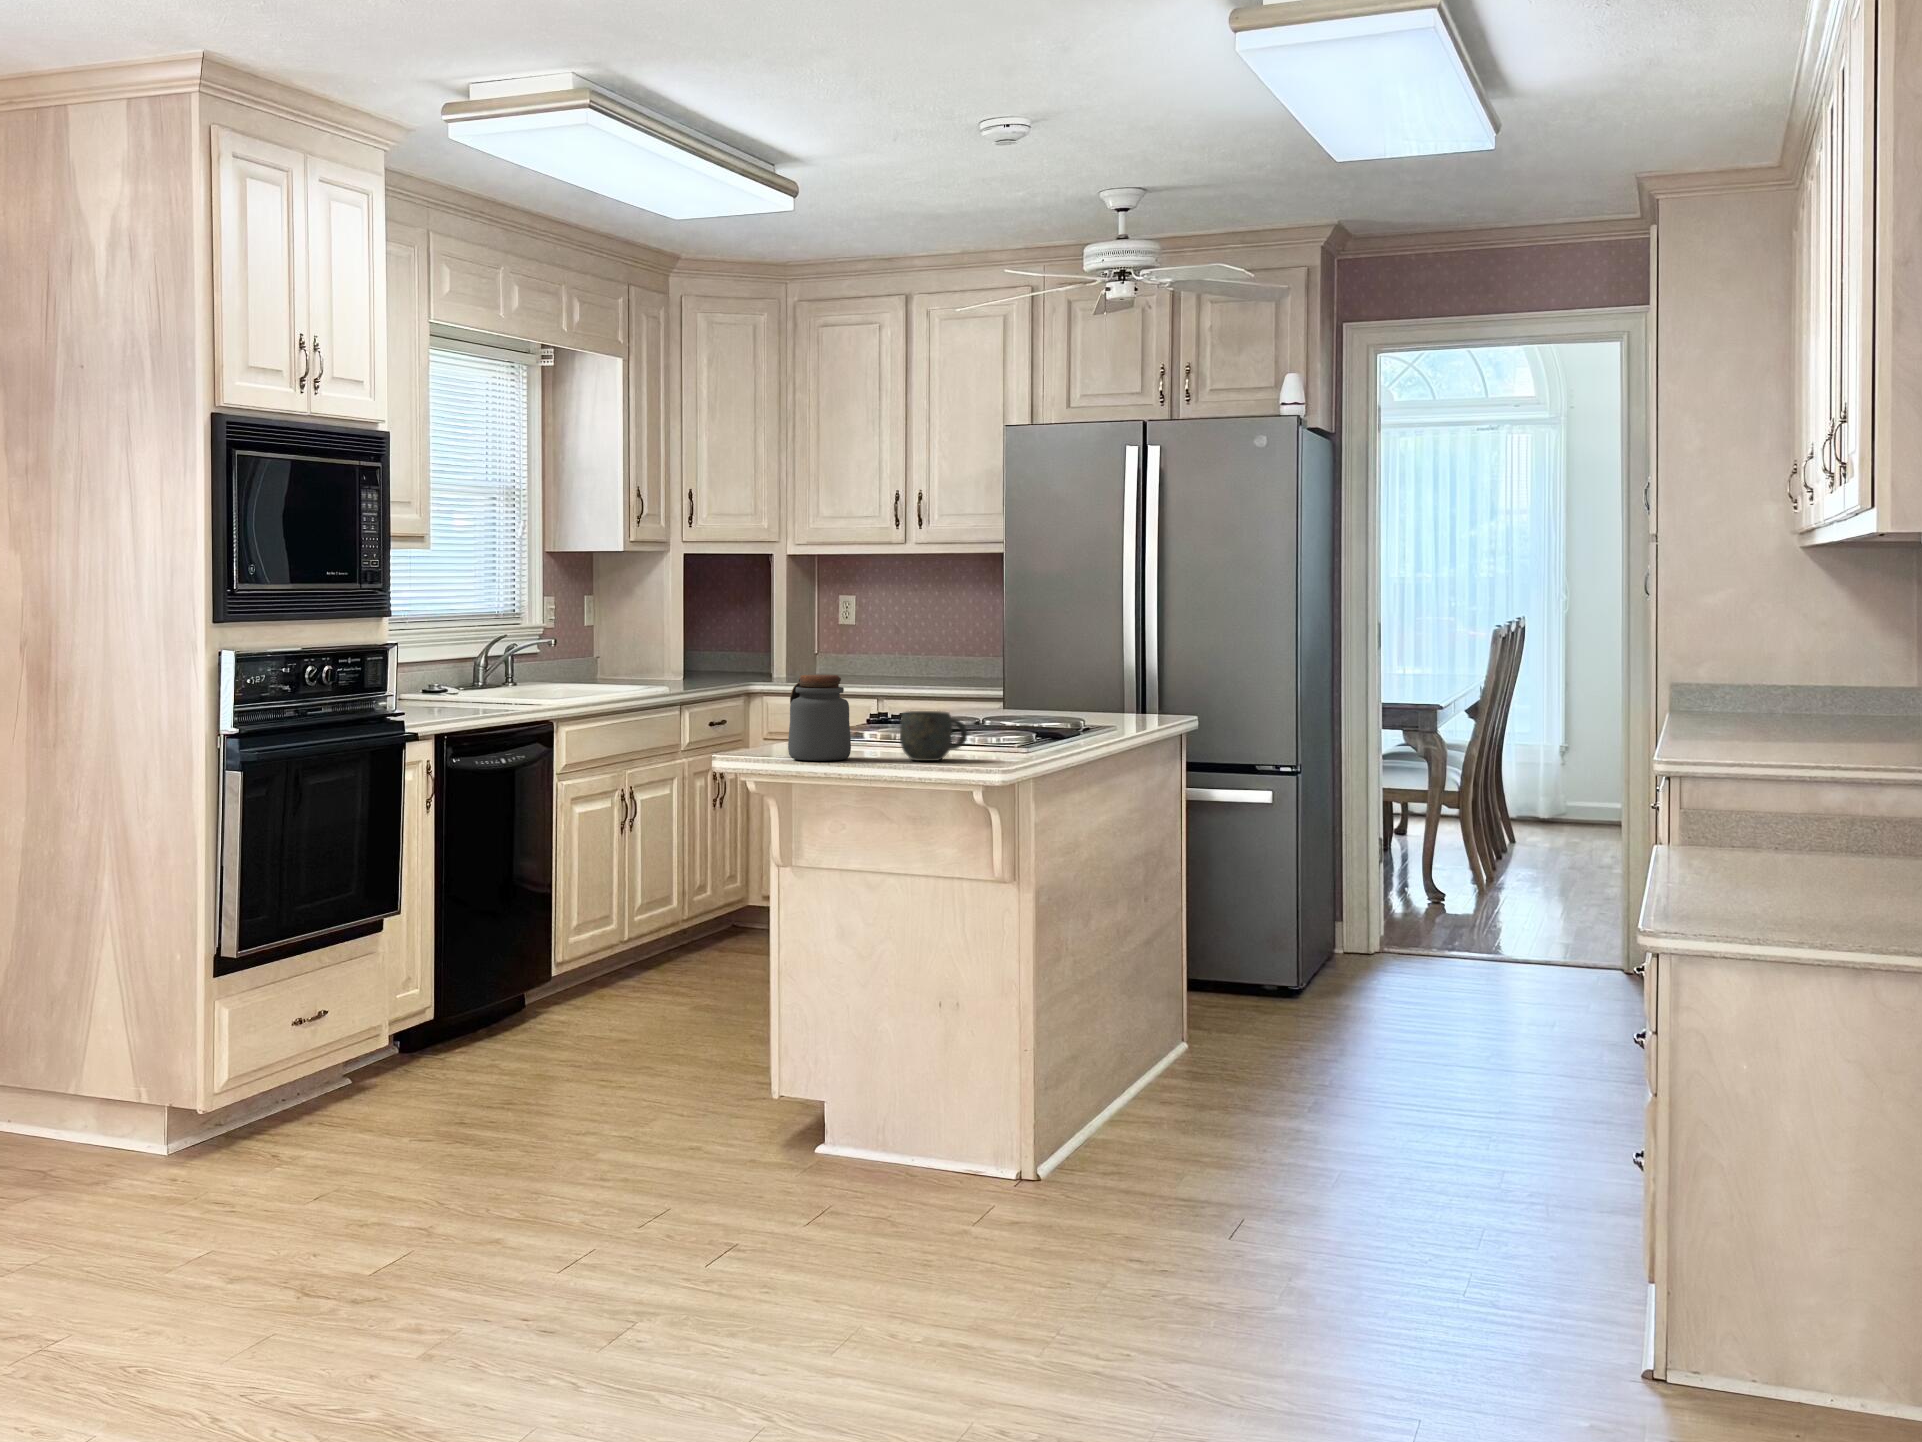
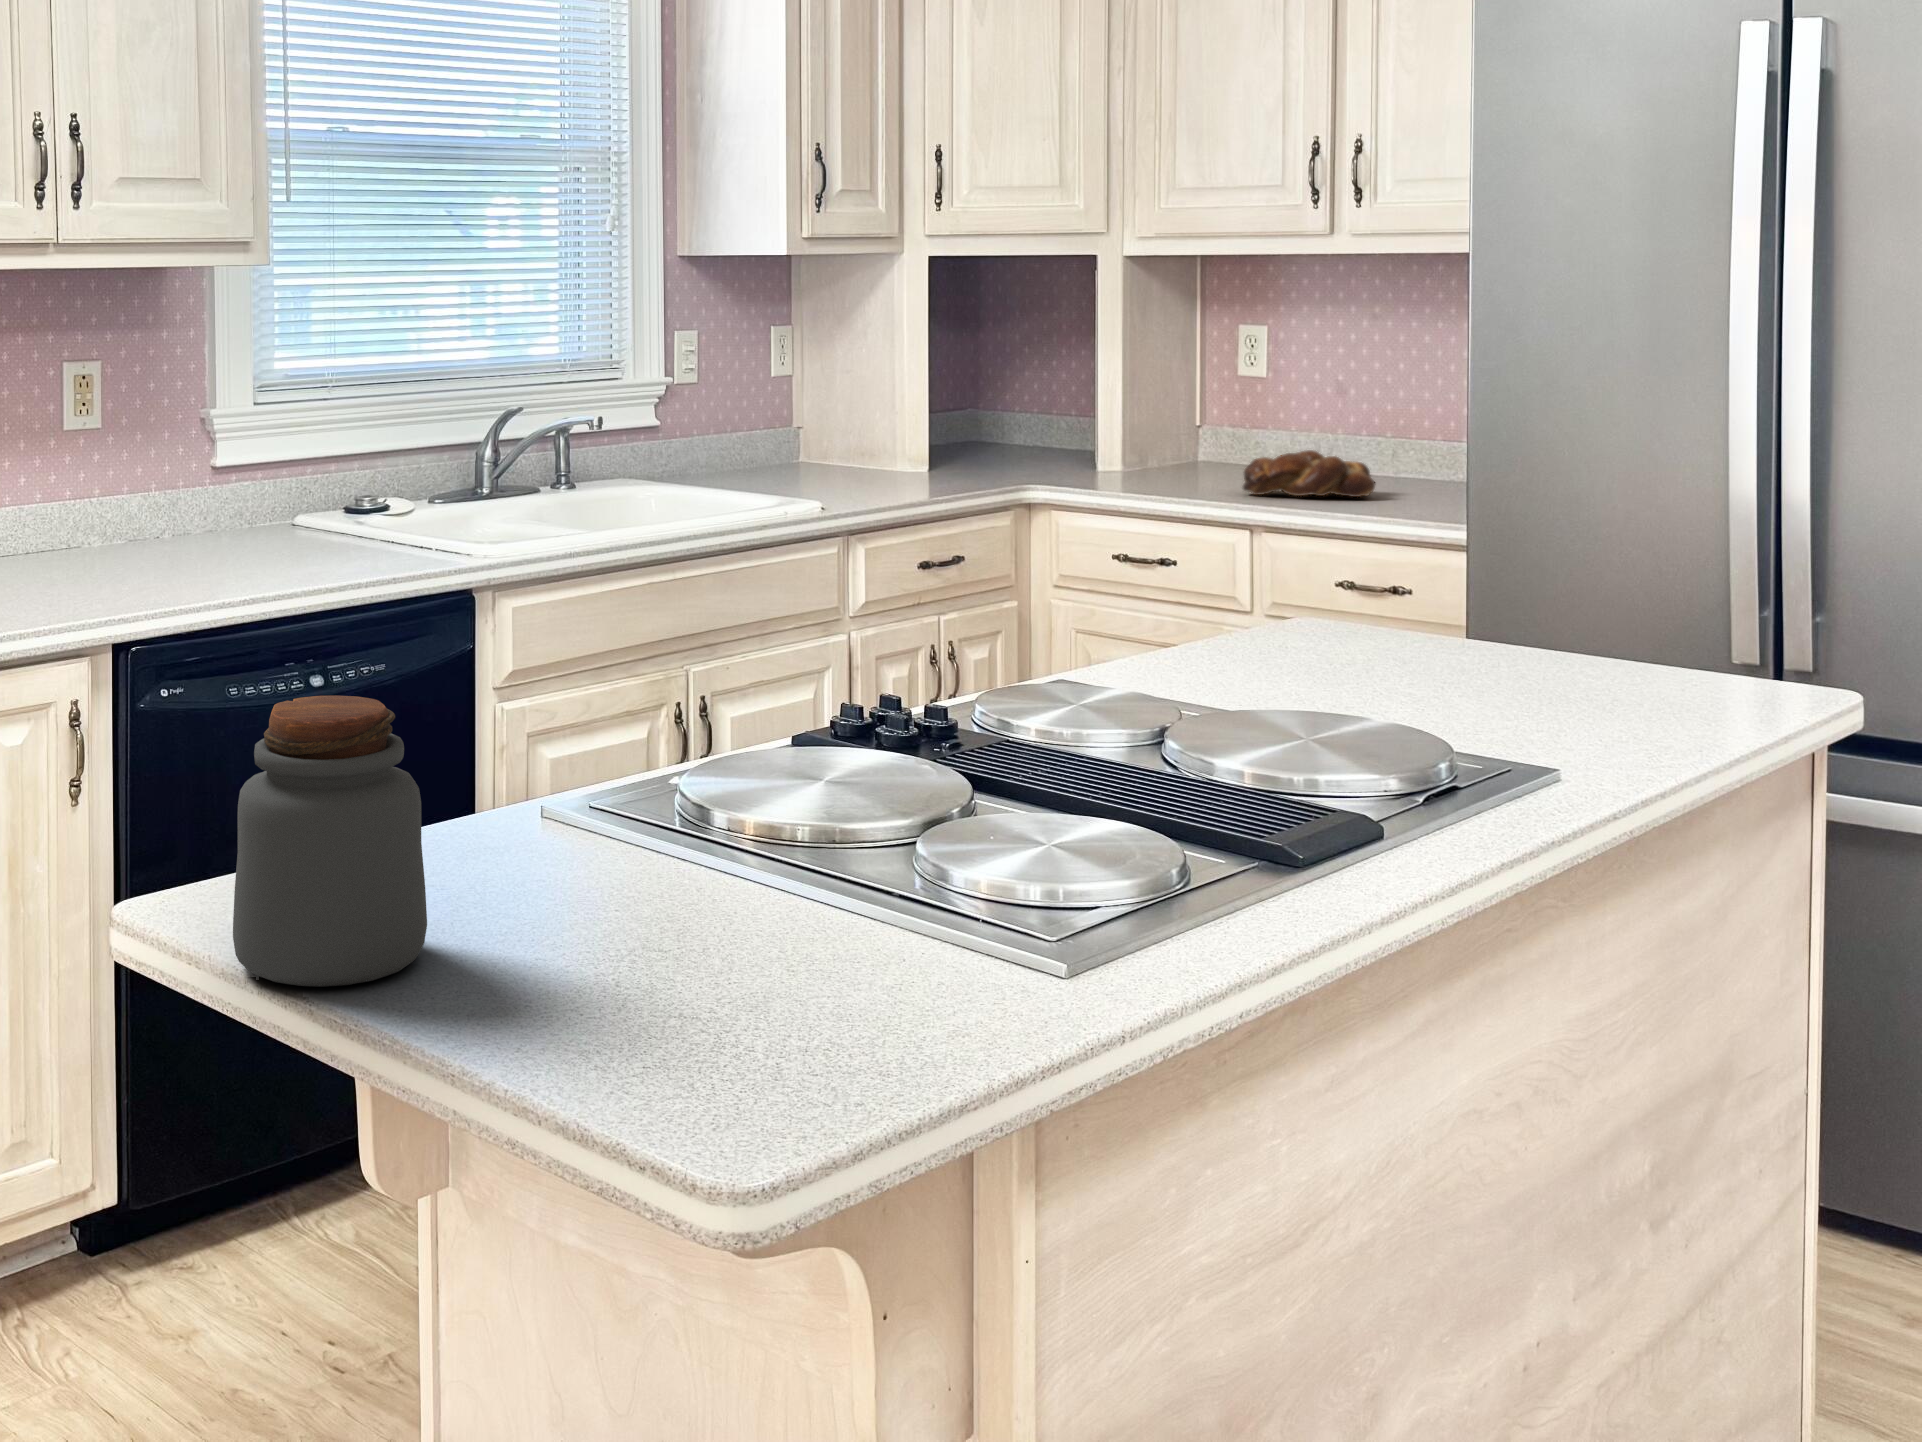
bread loaf: none [852,661,923,686] -> present [1243,450,1376,497]
mug: present [900,711,967,761] -> none [518,845,733,1041]

